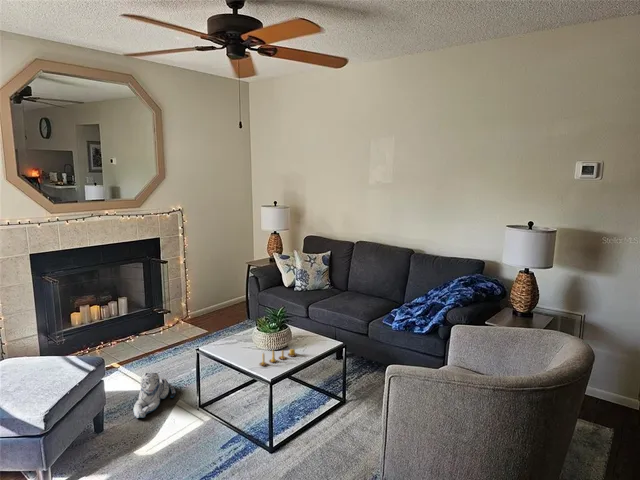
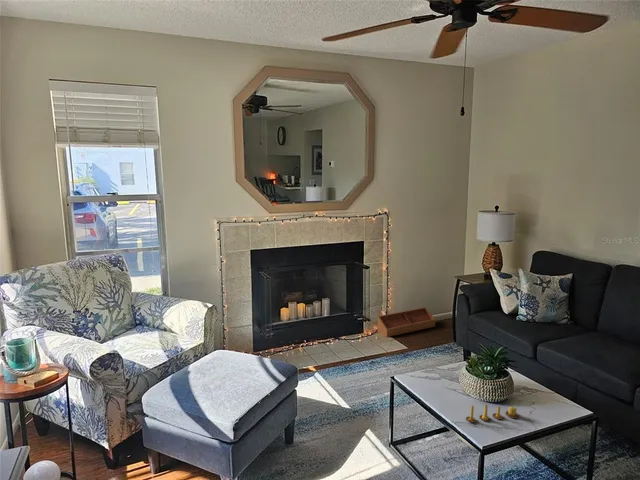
storage bin: none [177,294,231,325] -> present [378,307,435,337]
plush toy: present [133,372,176,419] -> none [322,390,367,439]

